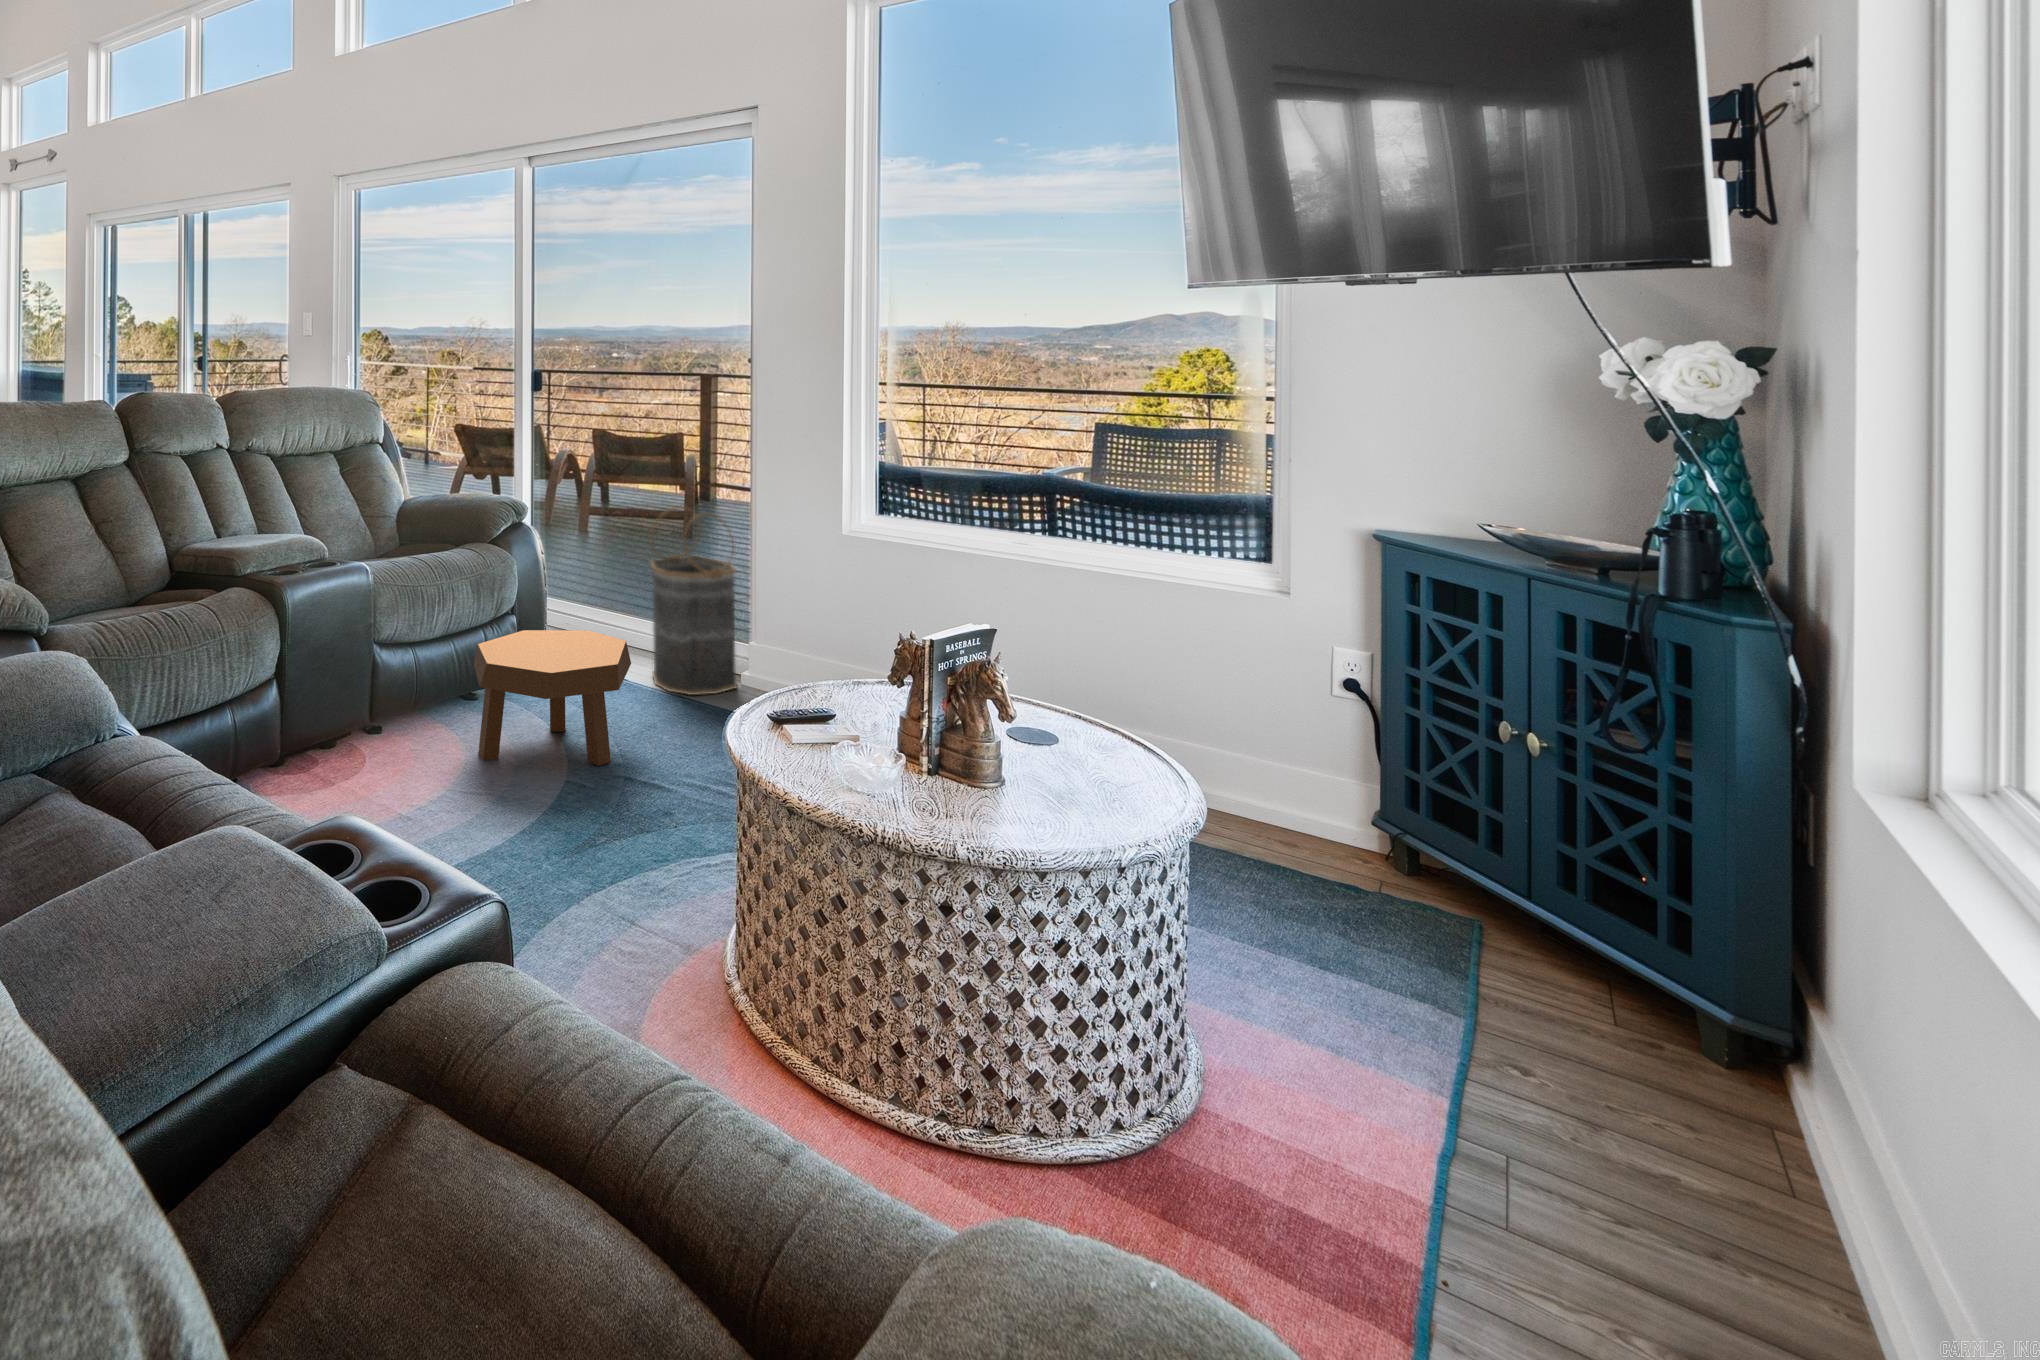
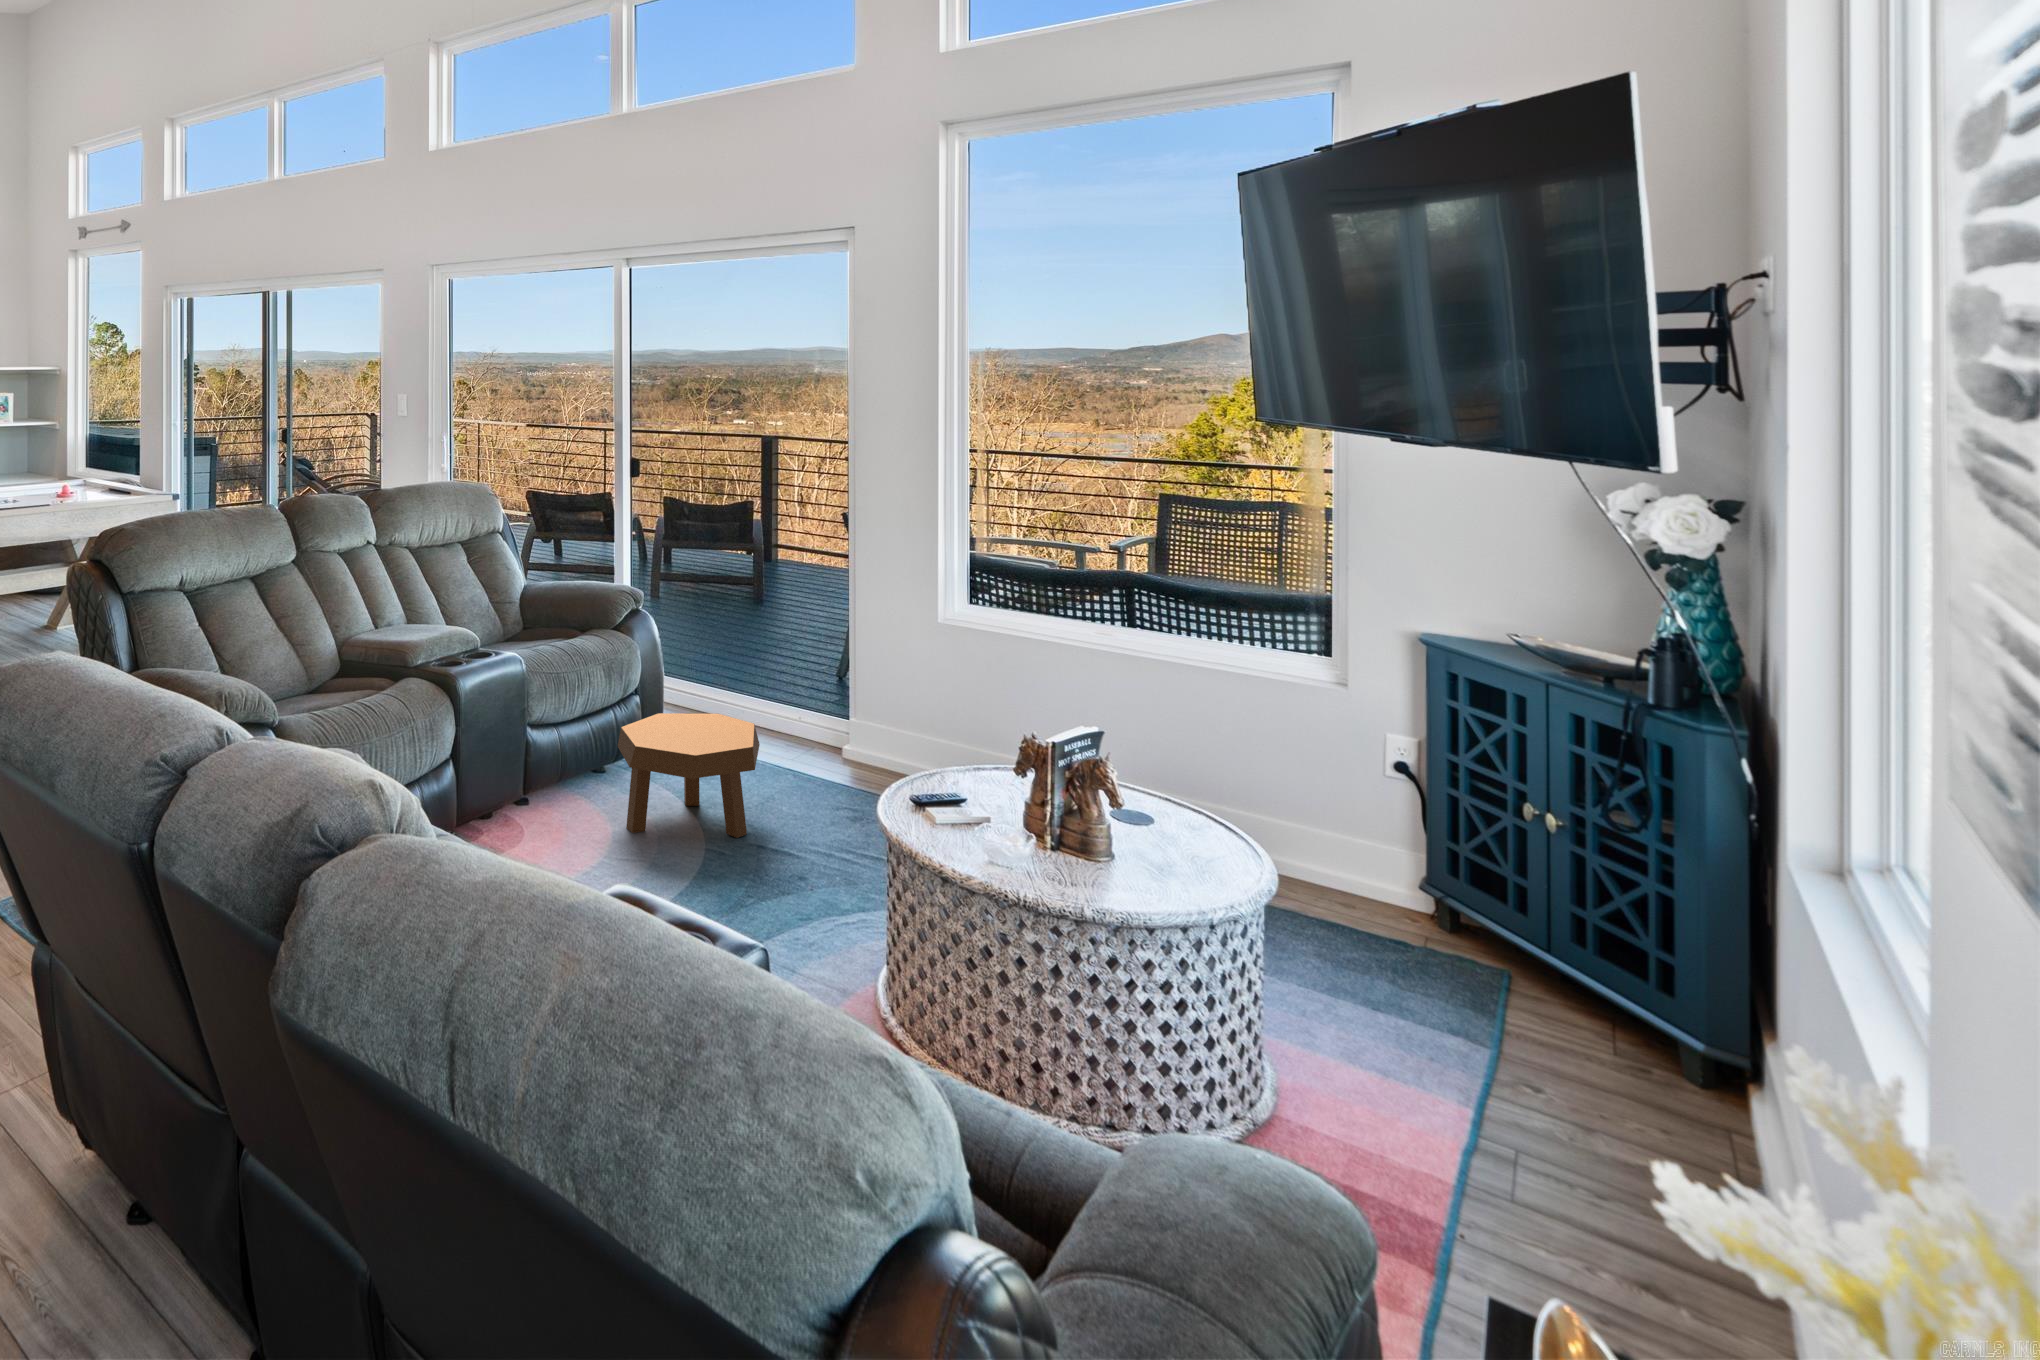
basket: present [651,513,737,695] -> none [764,595,849,771]

